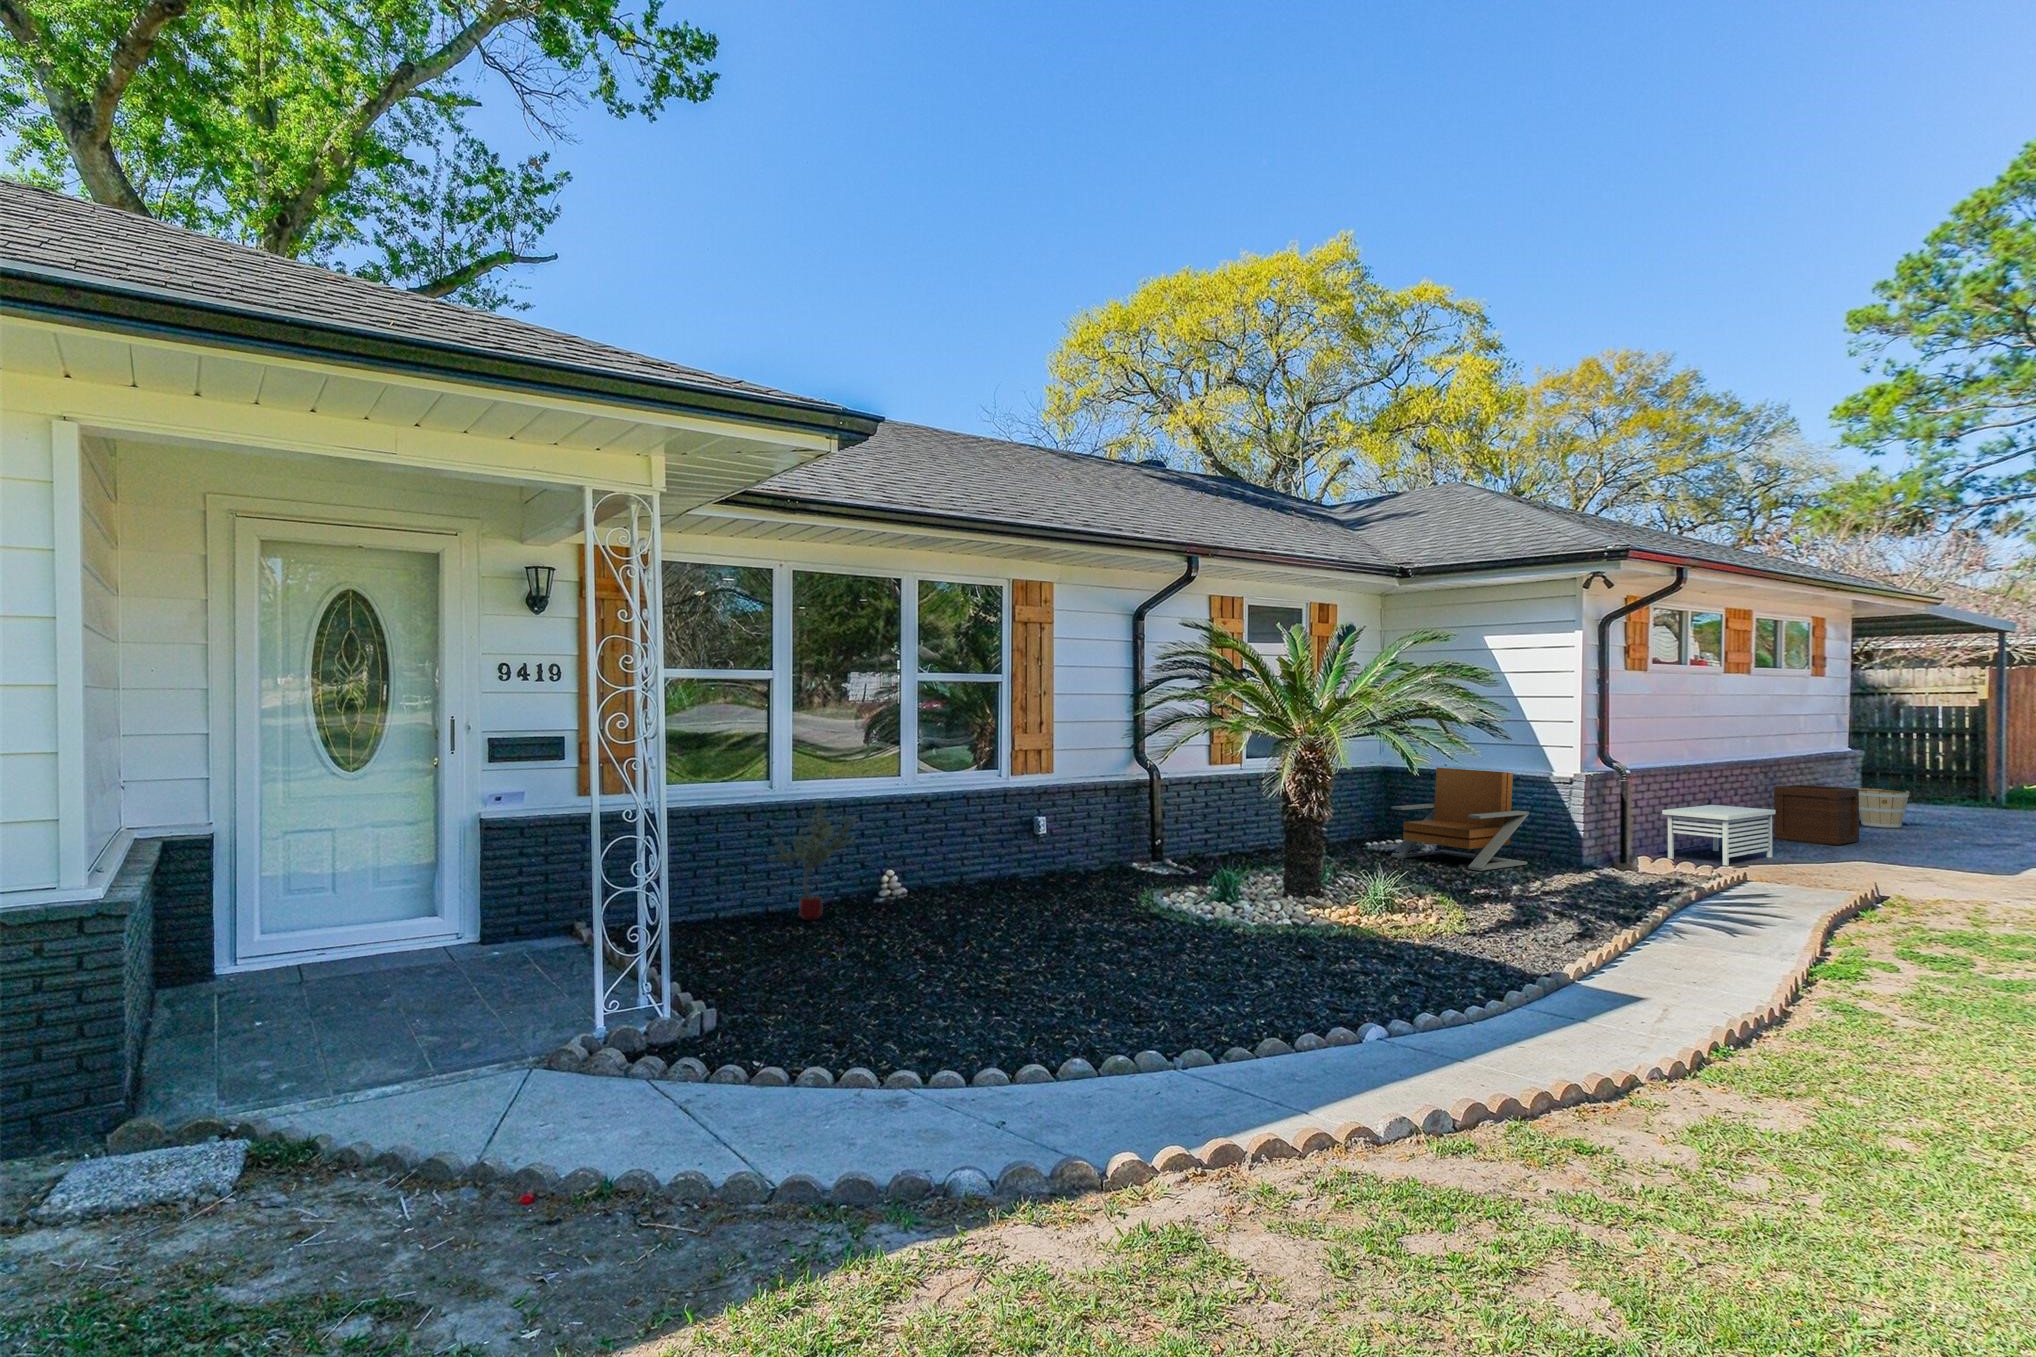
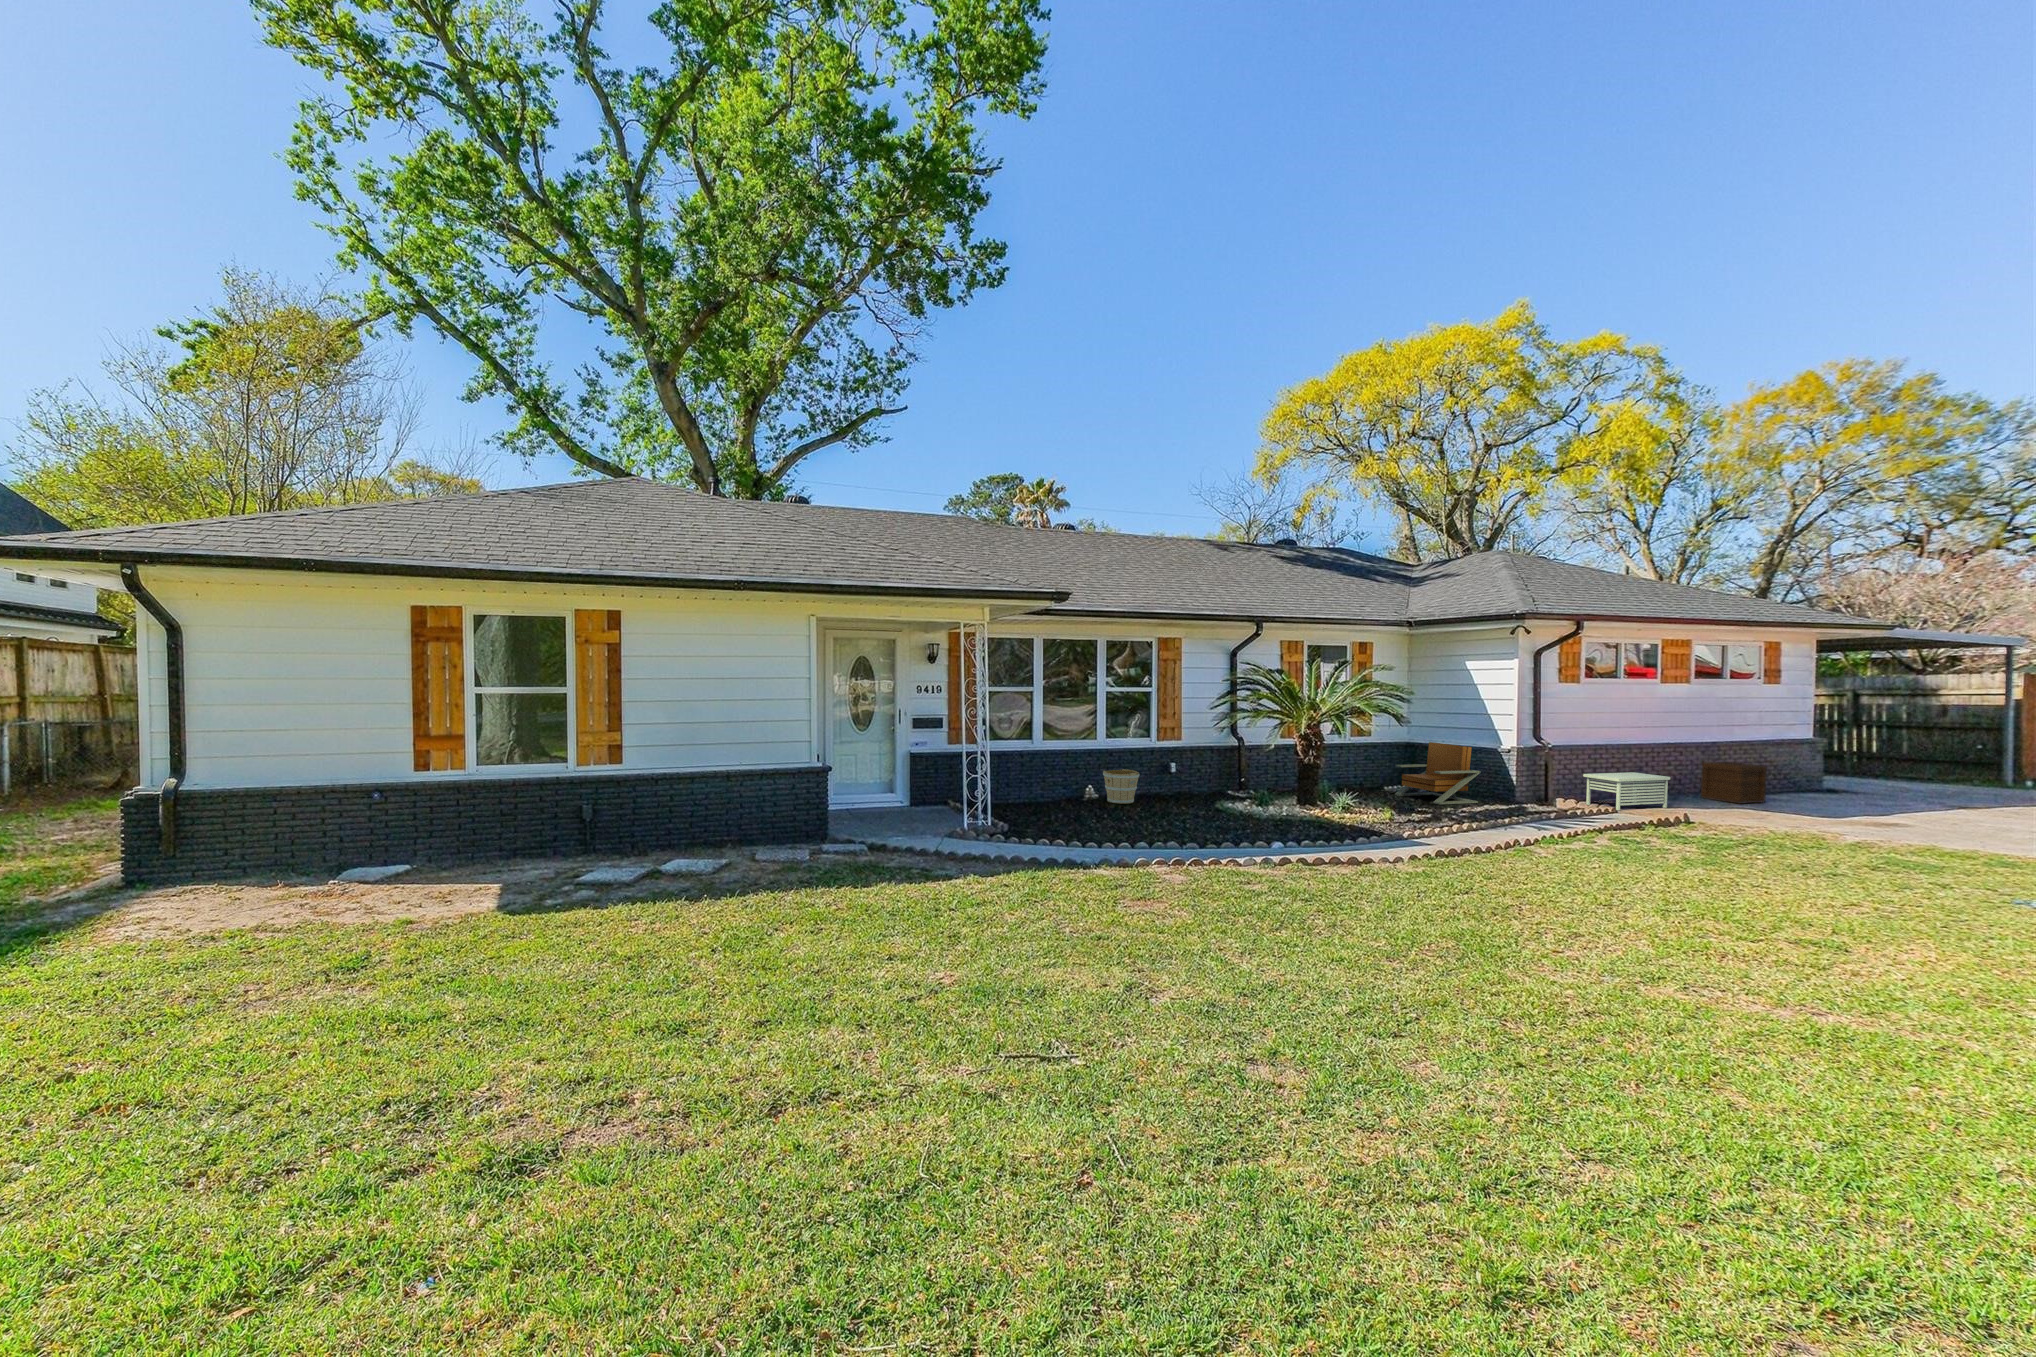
wooden bucket: present [1859,788,1910,828] -> present [1103,769,1139,804]
potted tree: present [766,802,856,920] -> none [1028,750,1072,806]

